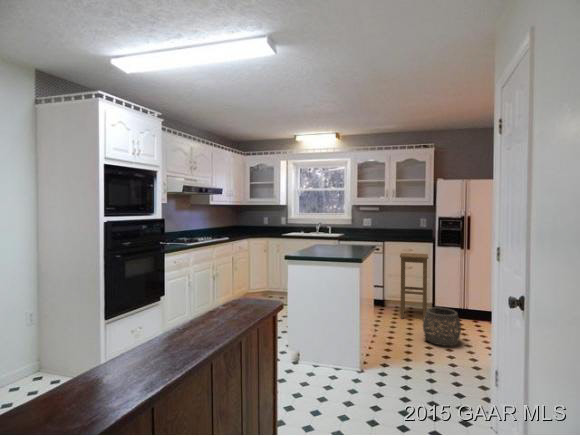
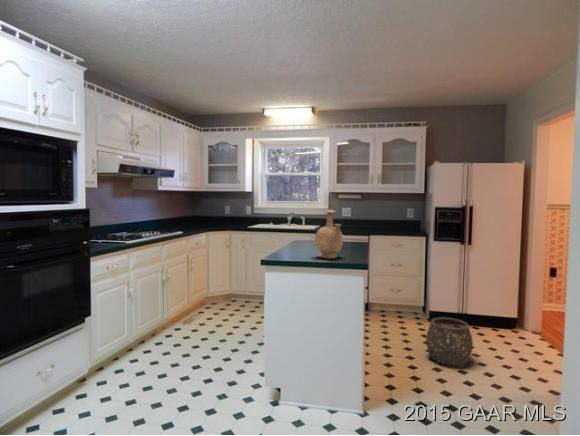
vase: none [326,214,347,255] -> present [315,203,343,258]
stool: present [400,253,428,319] -> none [391,249,426,330]

